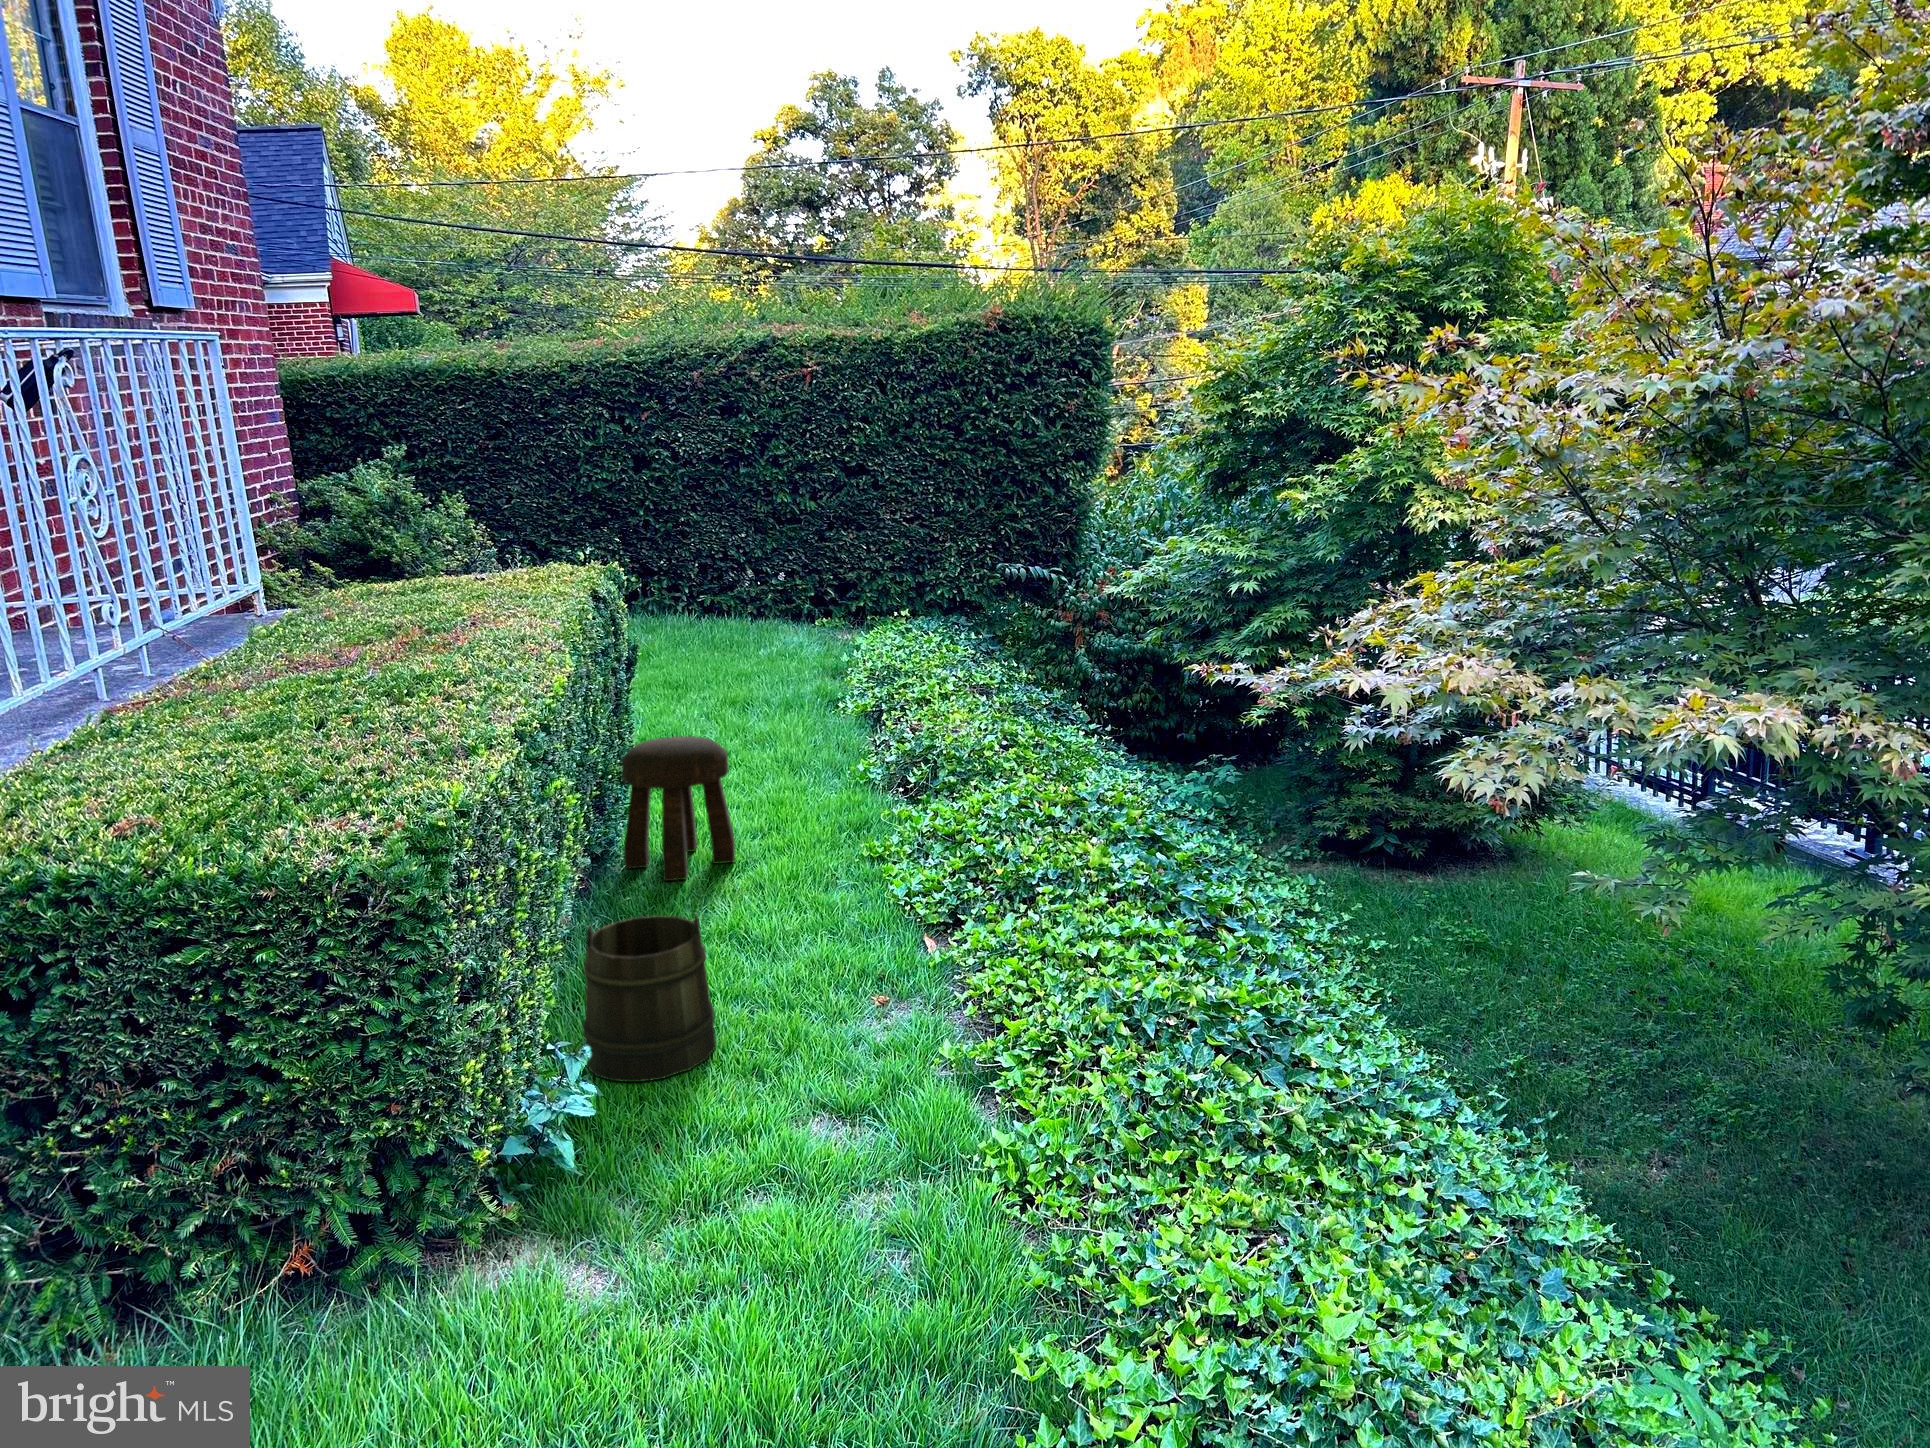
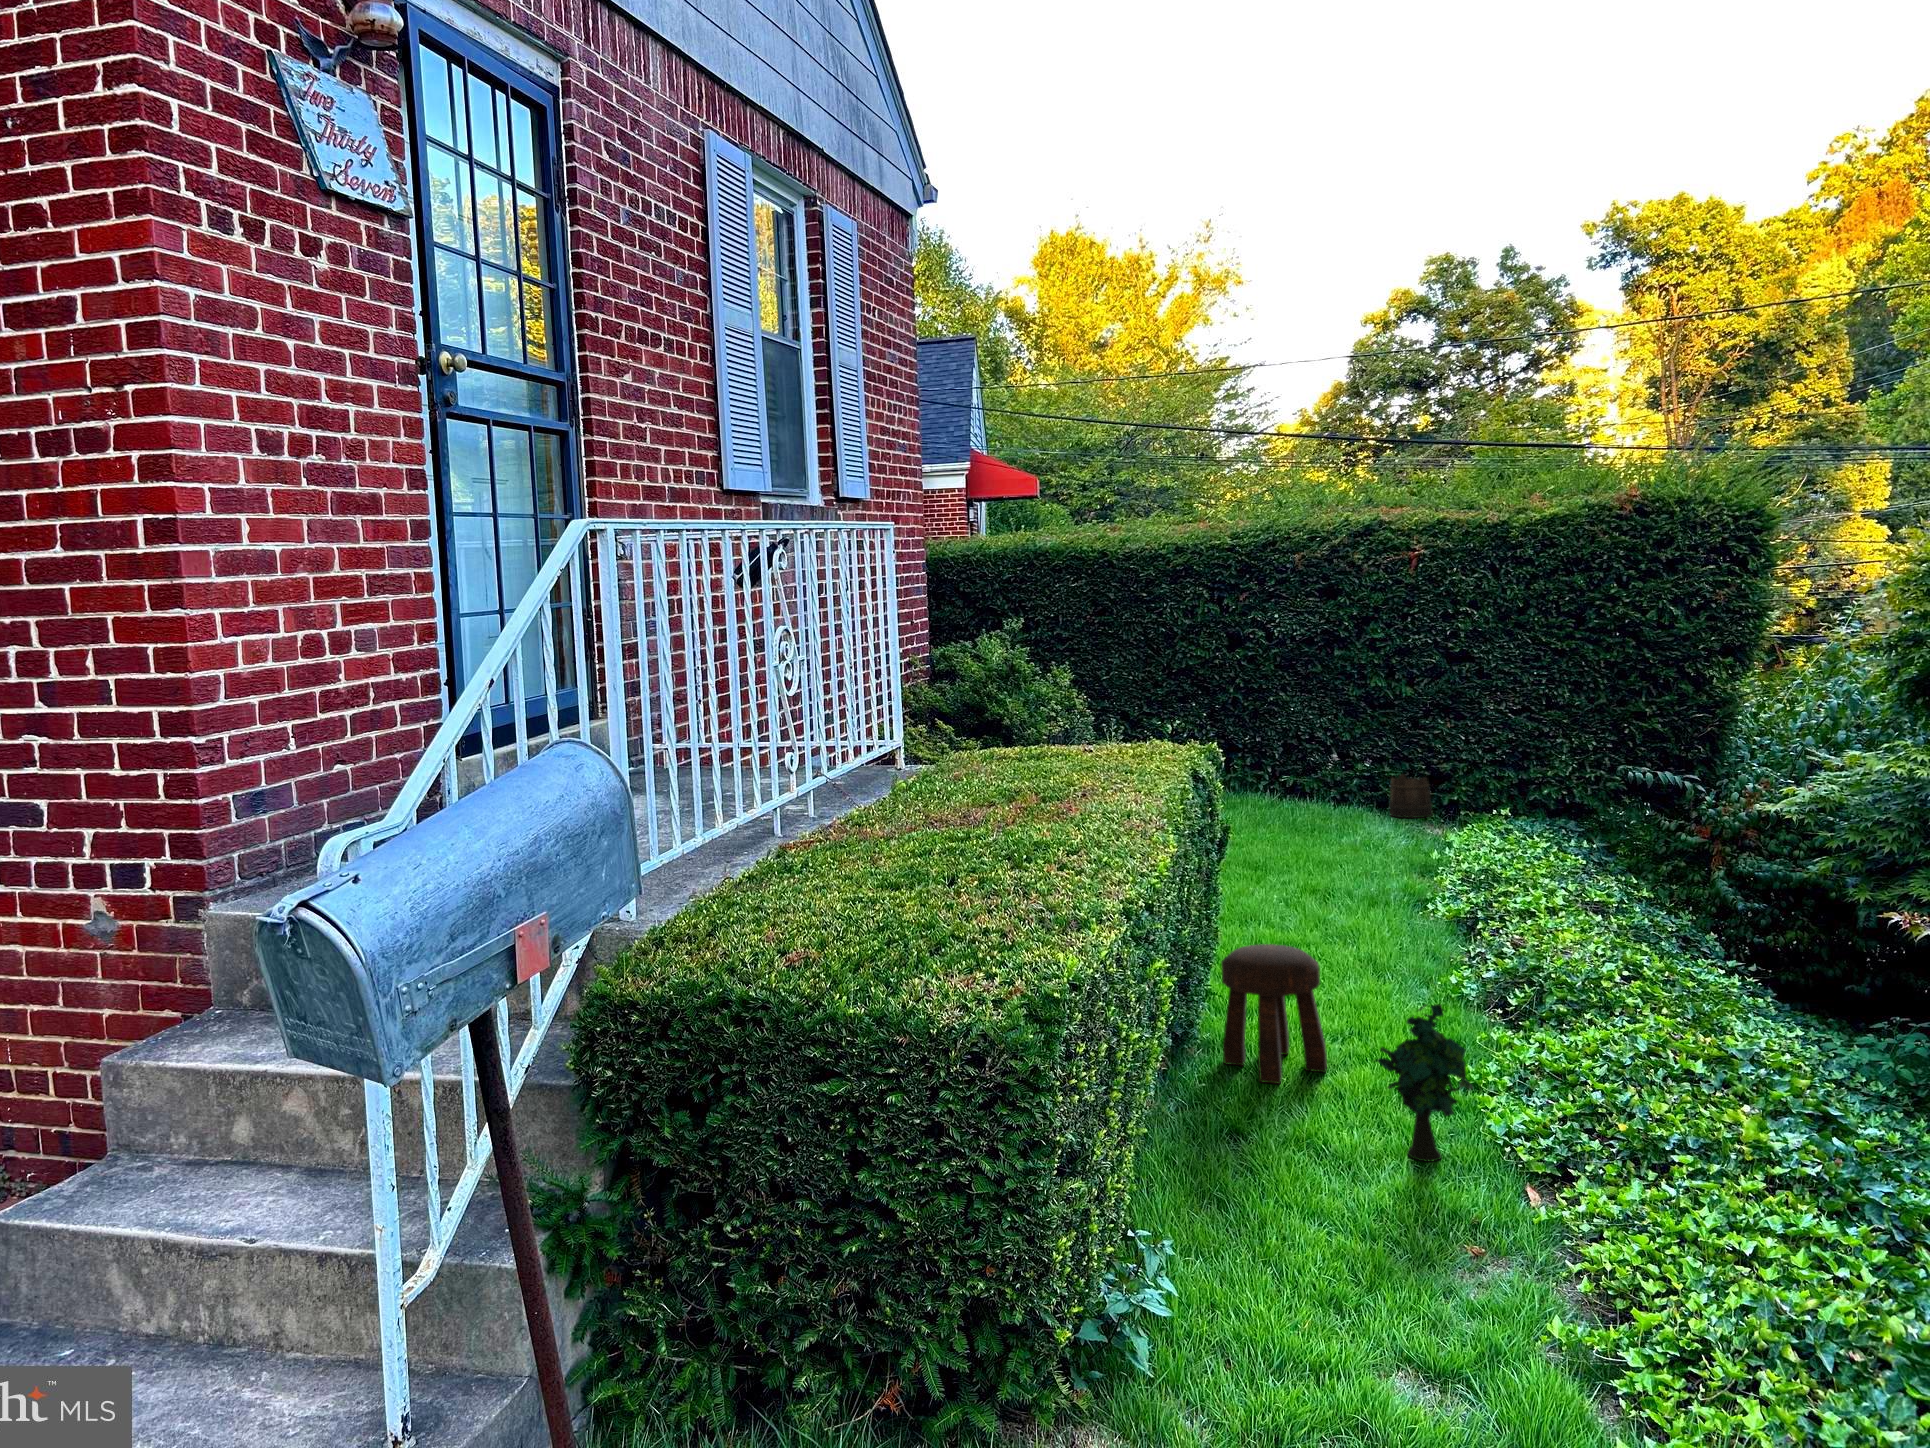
decorative plant: none [777,772,874,930] -> present [1375,1004,1472,1162]
bucket: present [582,914,716,1082] -> present [1389,774,1433,818]

